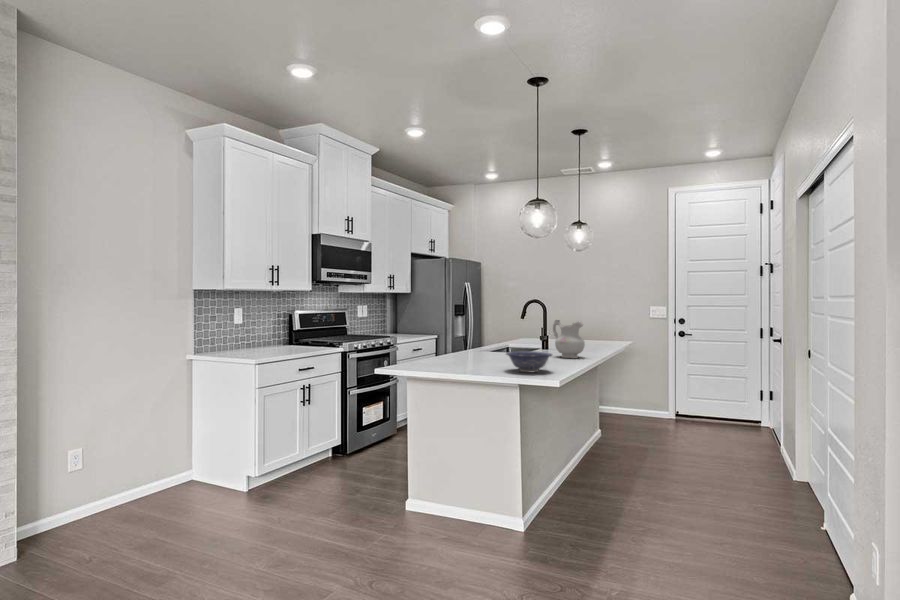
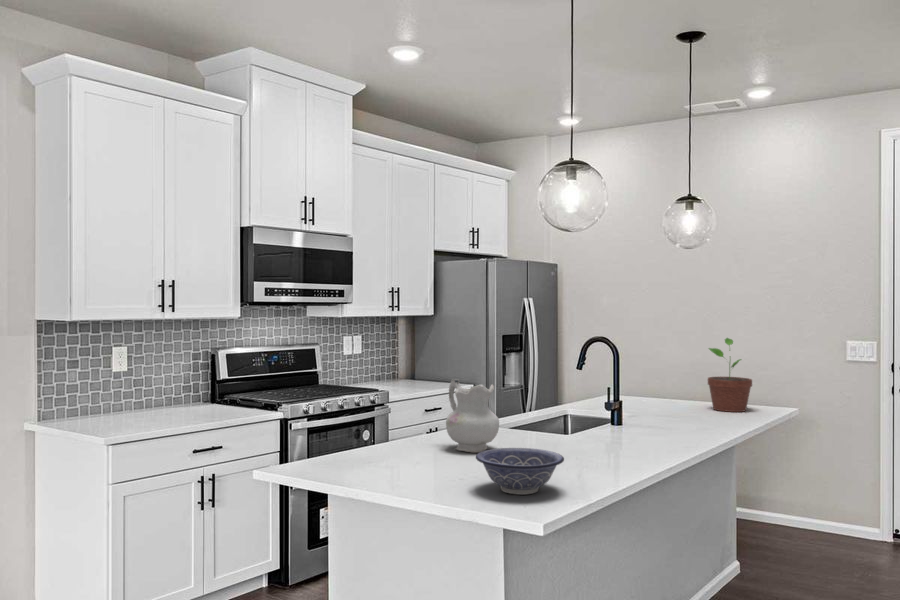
potted plant: none [586,302,611,343] -> present [708,338,752,412]
ceramic pitcher: present [553,320,585,358] -> present [446,379,499,453]

